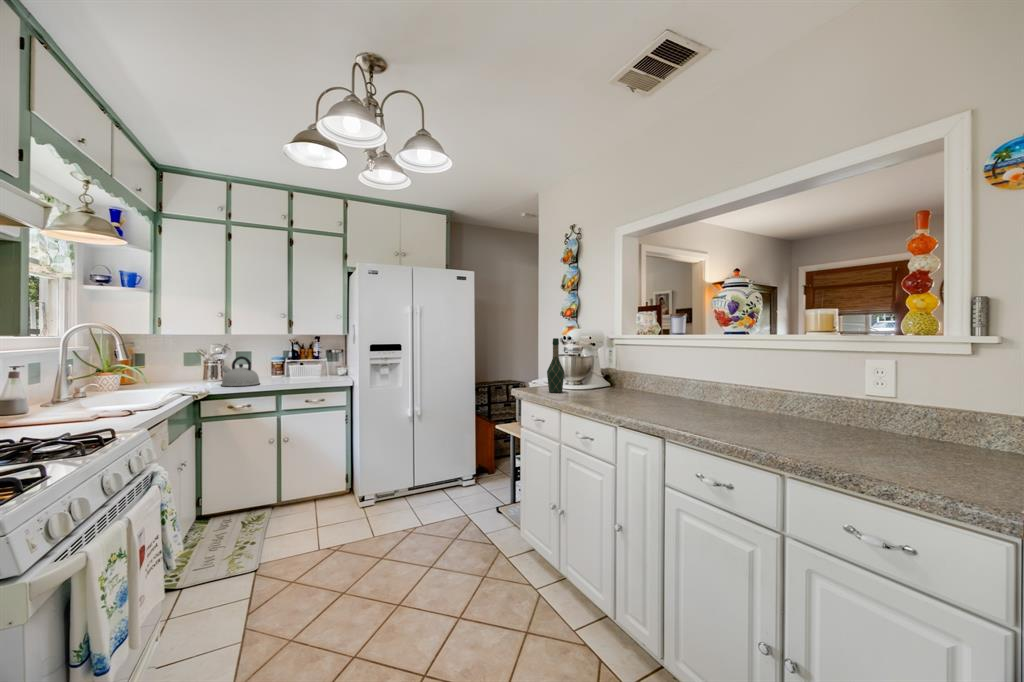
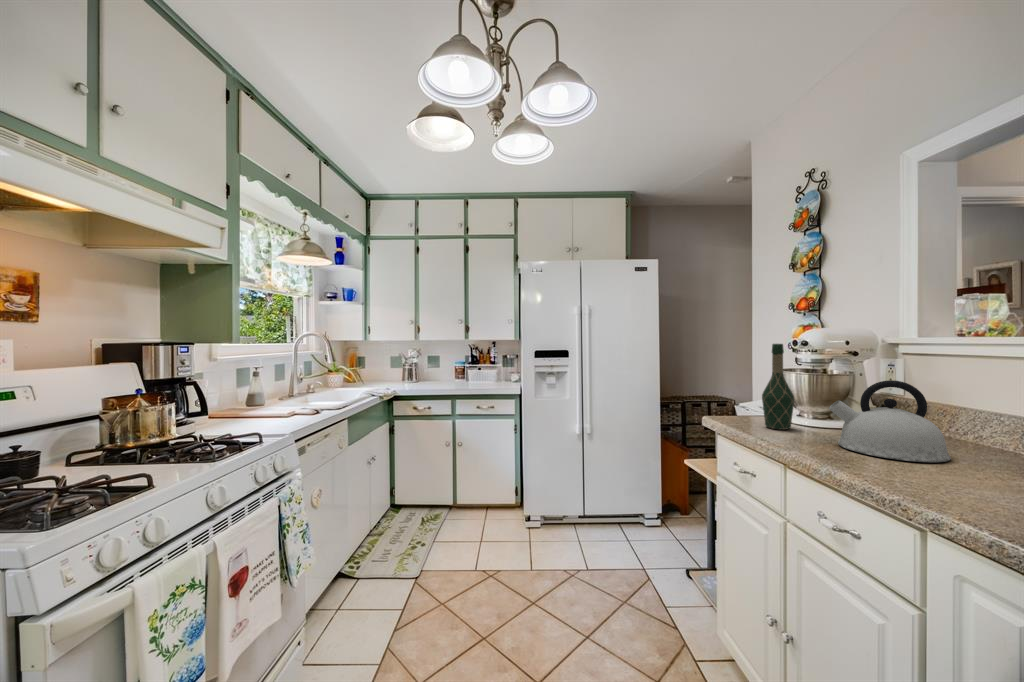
kettle: present [221,356,260,386] -> present [829,380,951,462]

